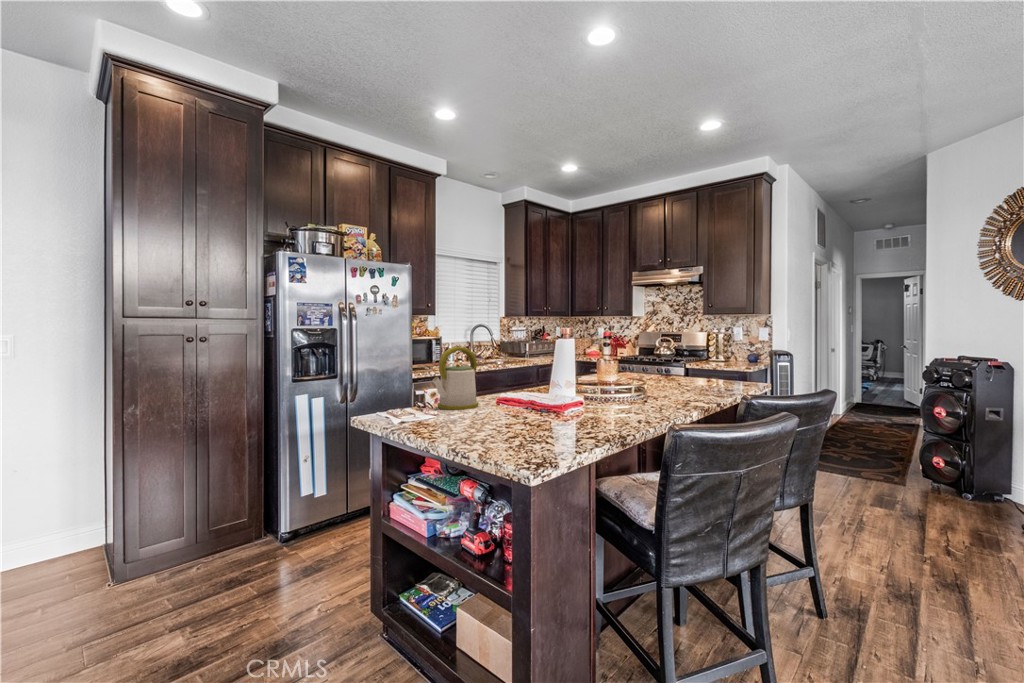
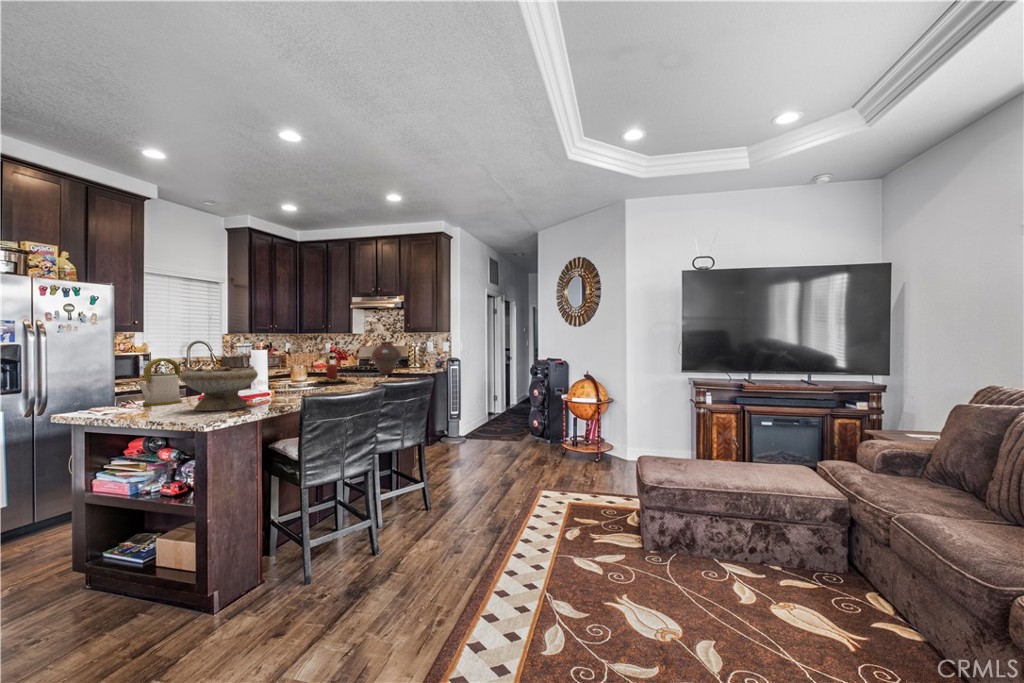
vase: none [670,326,713,371] -> present [371,341,402,375]
candle: none [612,356,682,389] -> present [312,364,358,387]
bowl: none [485,364,590,438] -> present [180,366,258,411]

